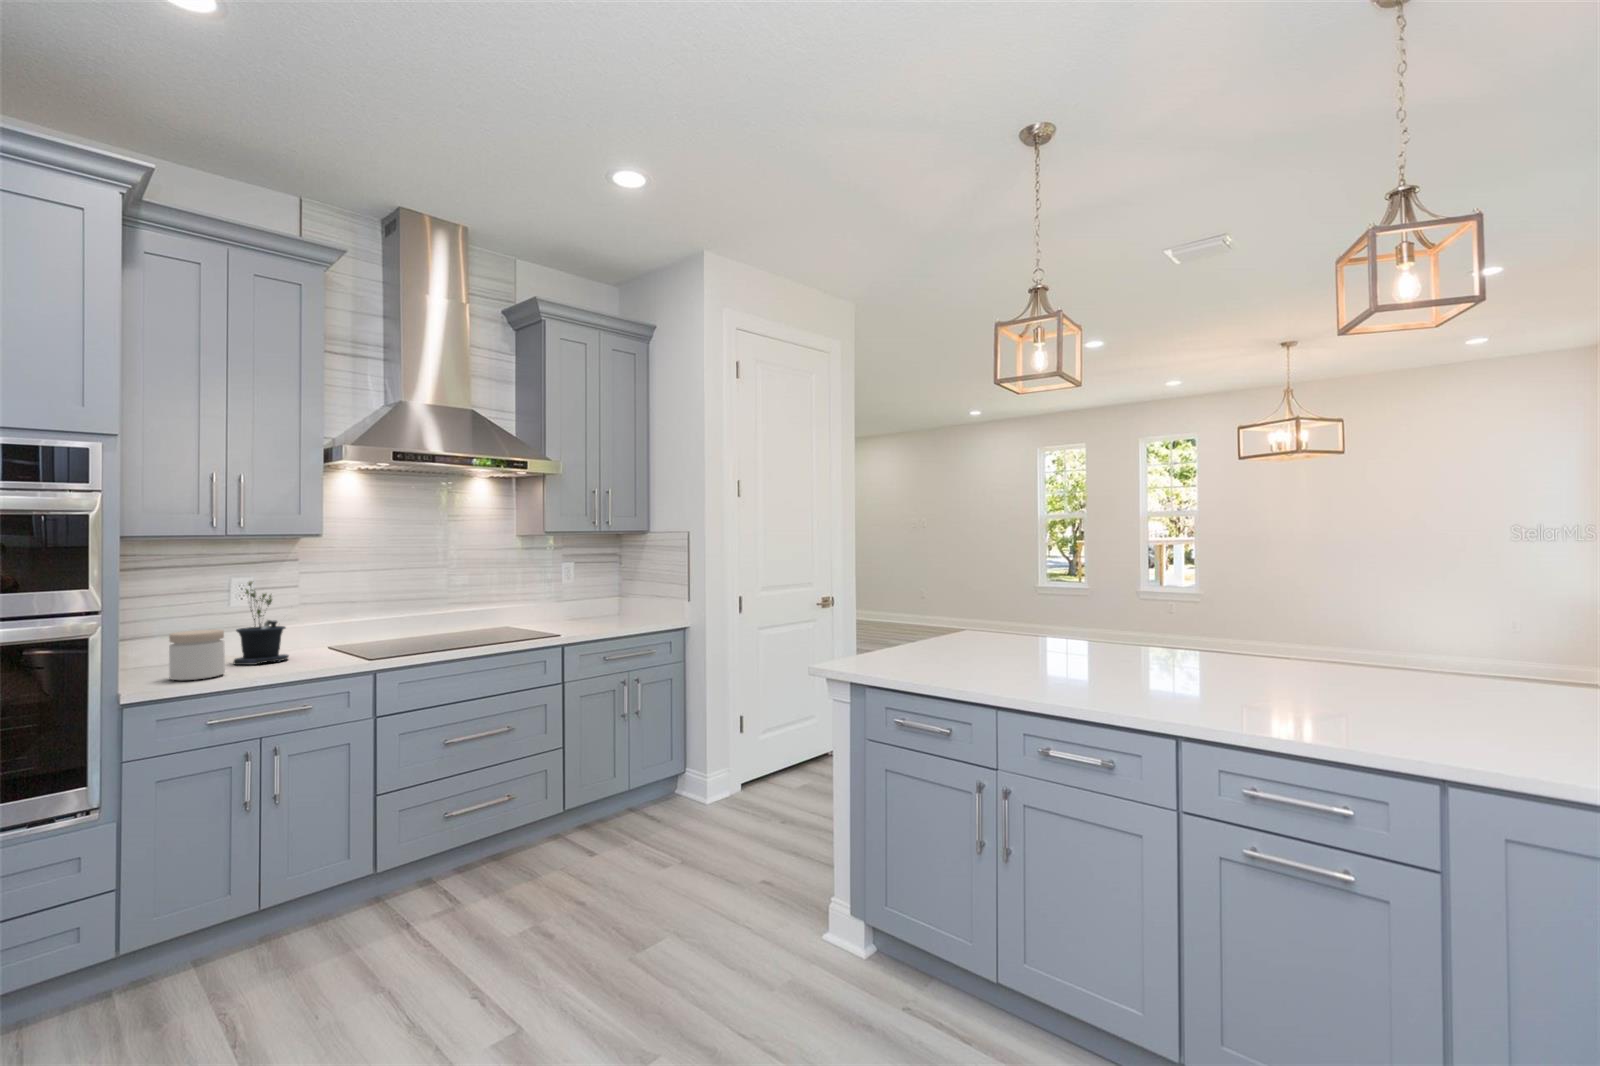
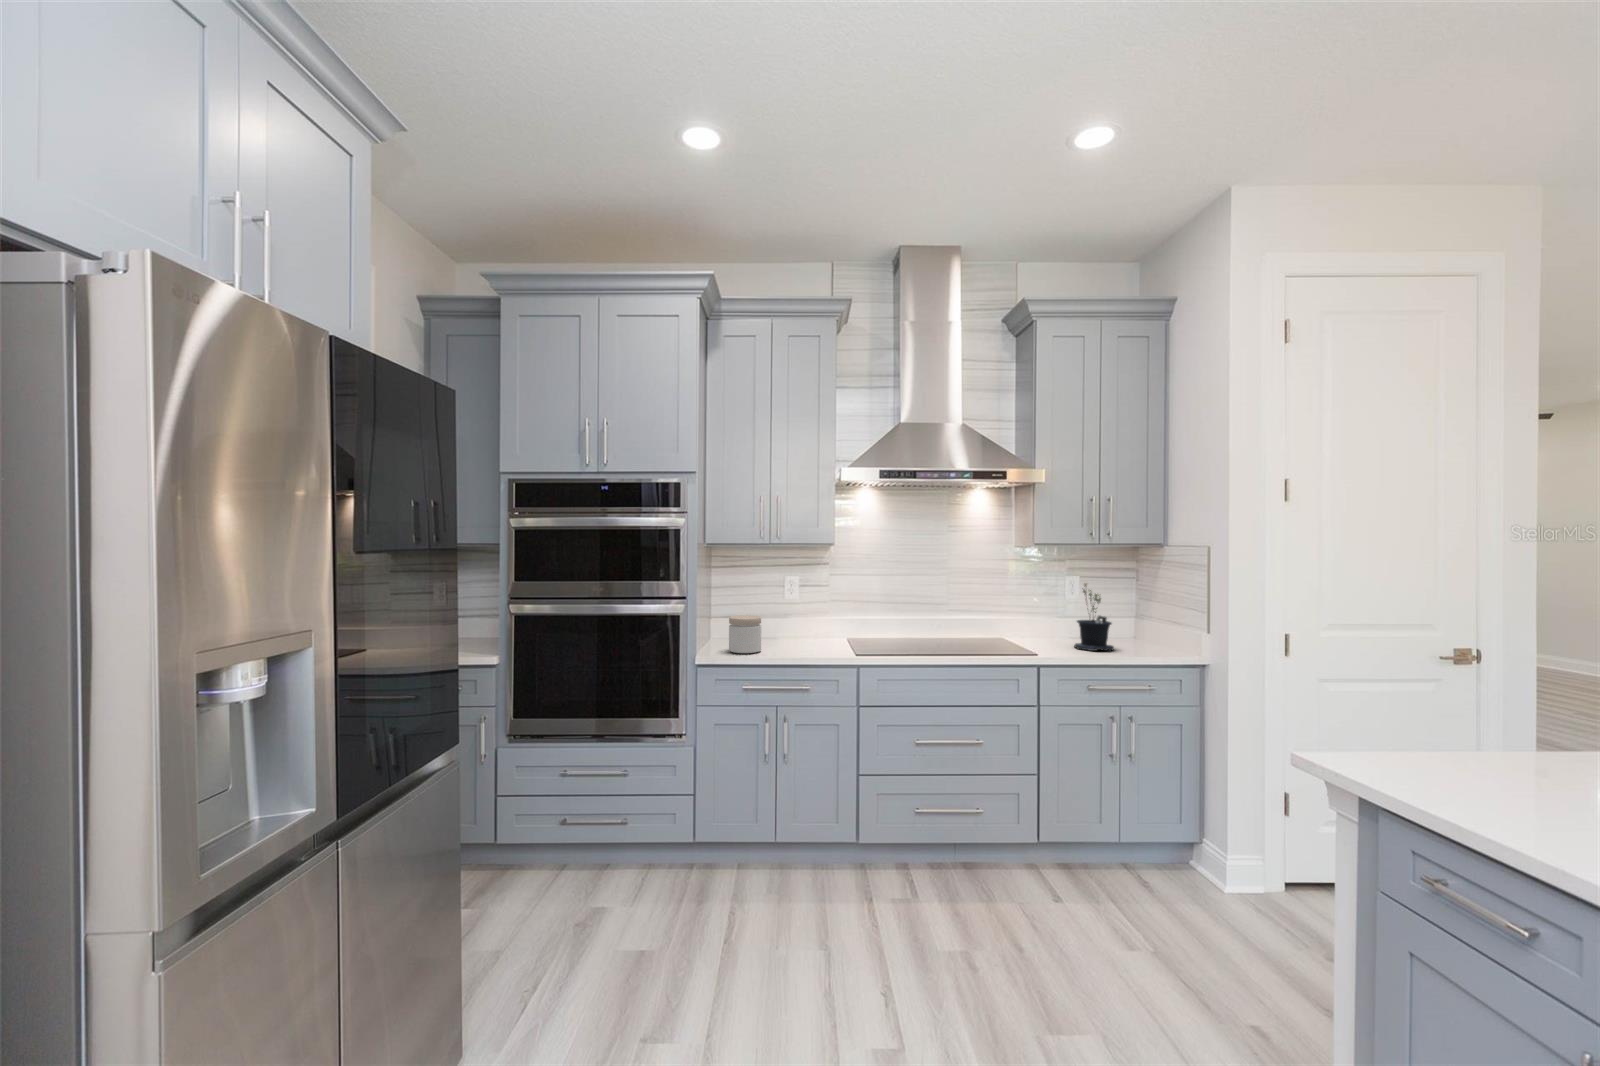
potted plant: present [234,581,289,665] -> present [1074,583,1114,651]

